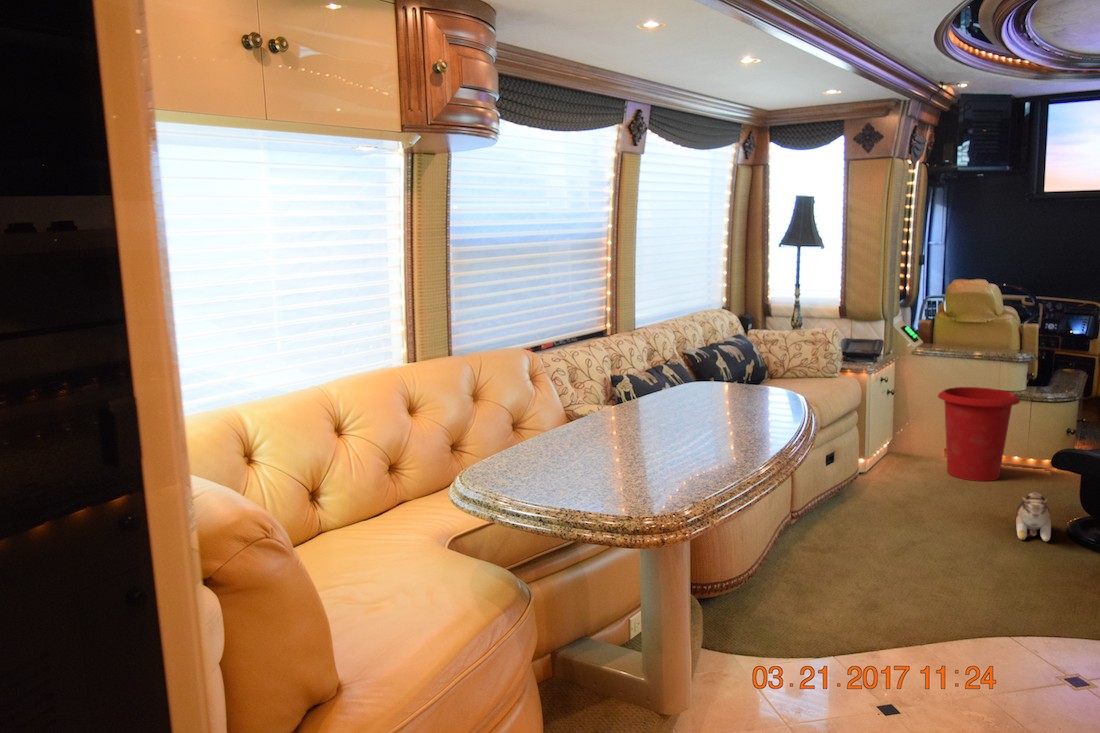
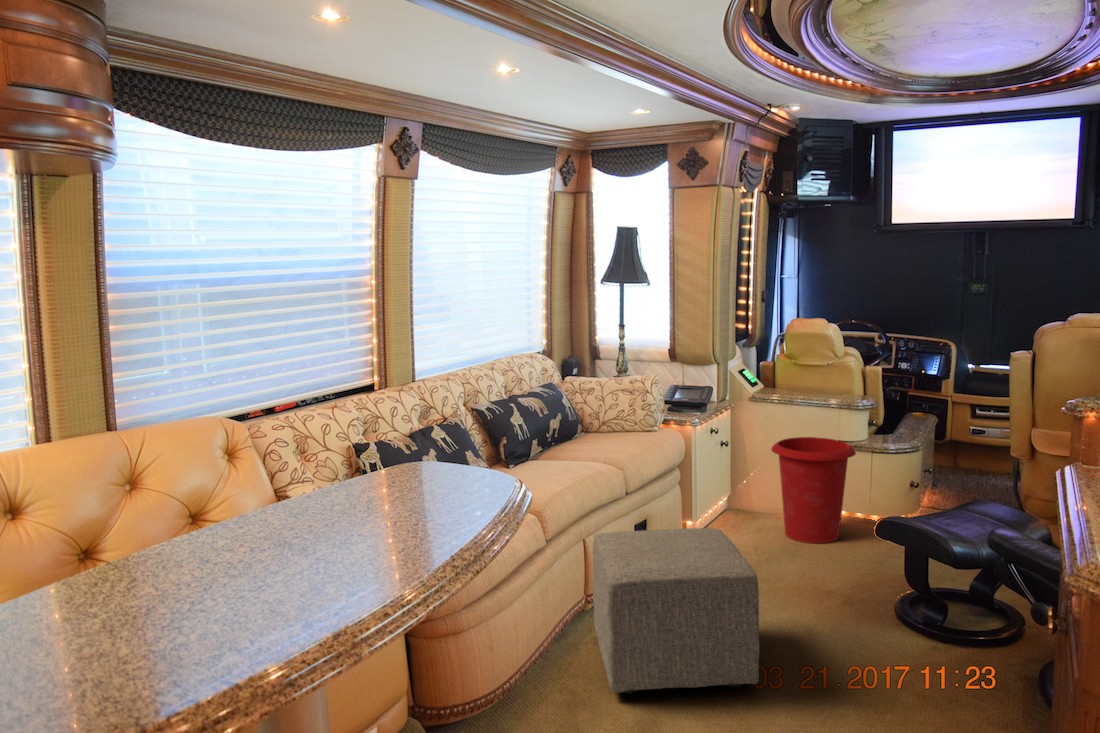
ottoman: none [802,455,965,584] -> present [593,528,760,693]
plush toy: present [1016,492,1051,541] -> none [839,565,878,621]

